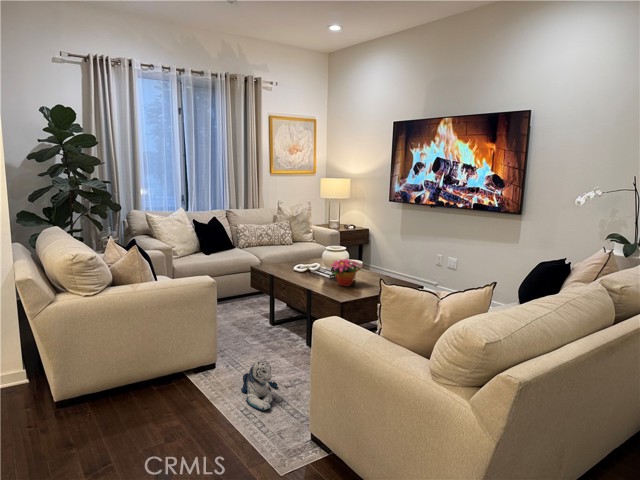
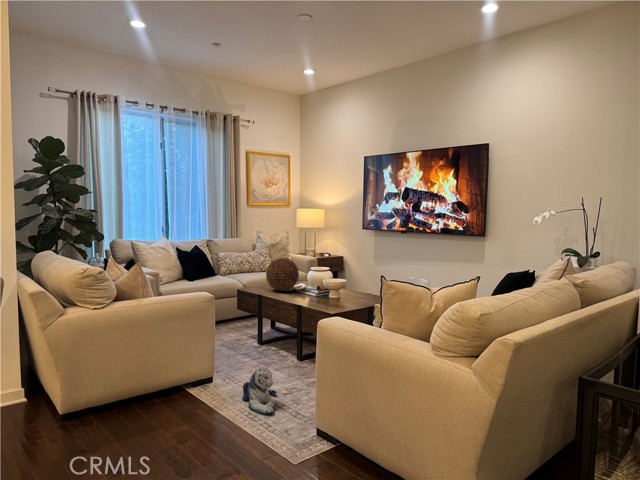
decorative orb: none [279,236,314,271] -> present [266,258,299,291]
flower arrangement: present [330,259,361,286] -> none [314,276,351,302]

